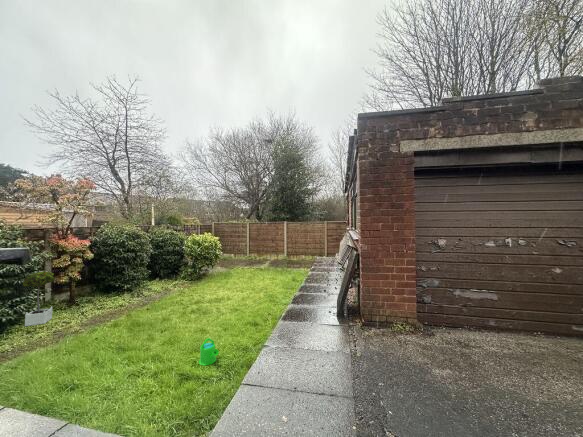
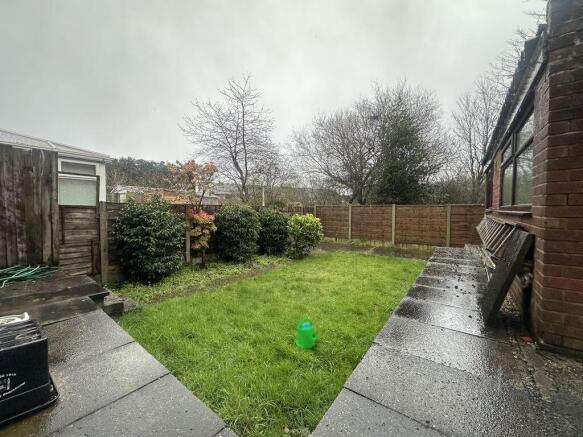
potted tree: present [22,271,54,326] -> none [170,236,189,279]

